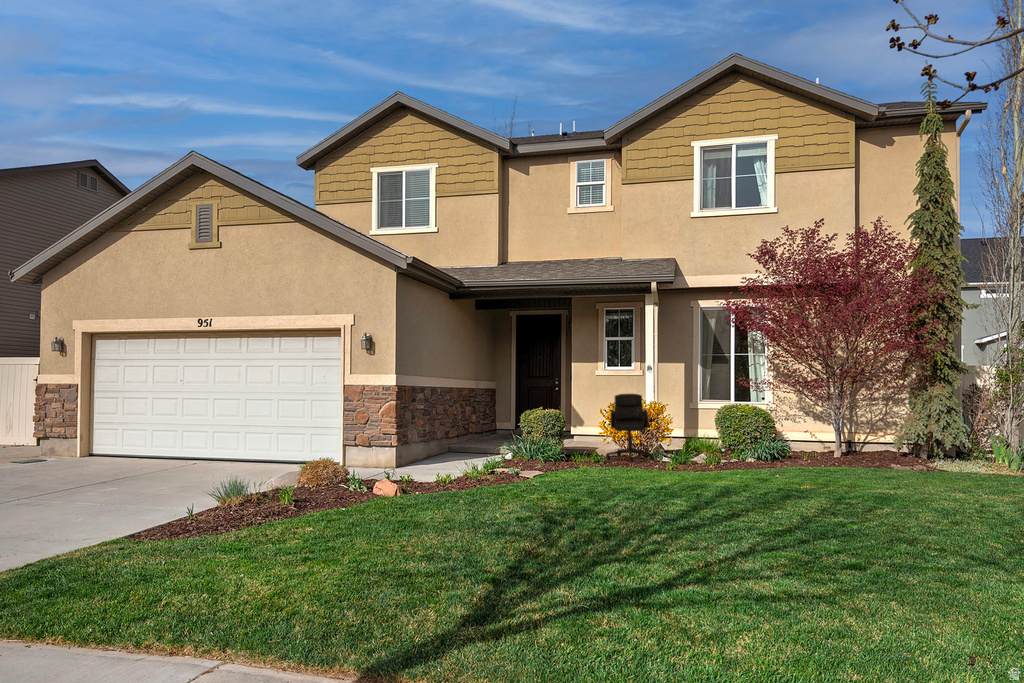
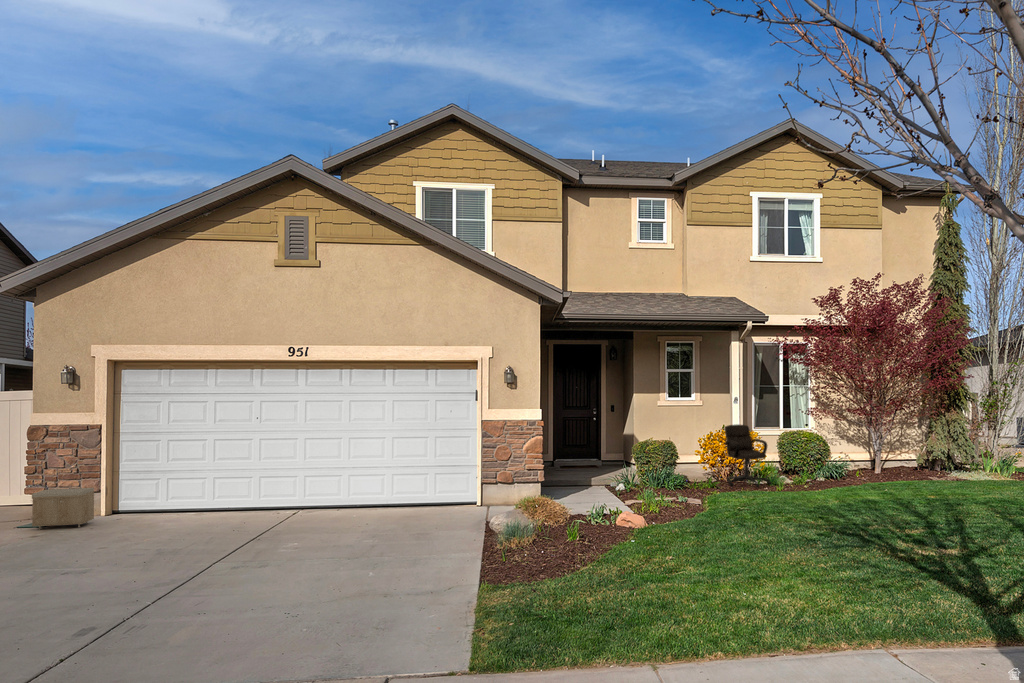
storage bench: none [26,432,74,462] -> present [32,488,94,529]

